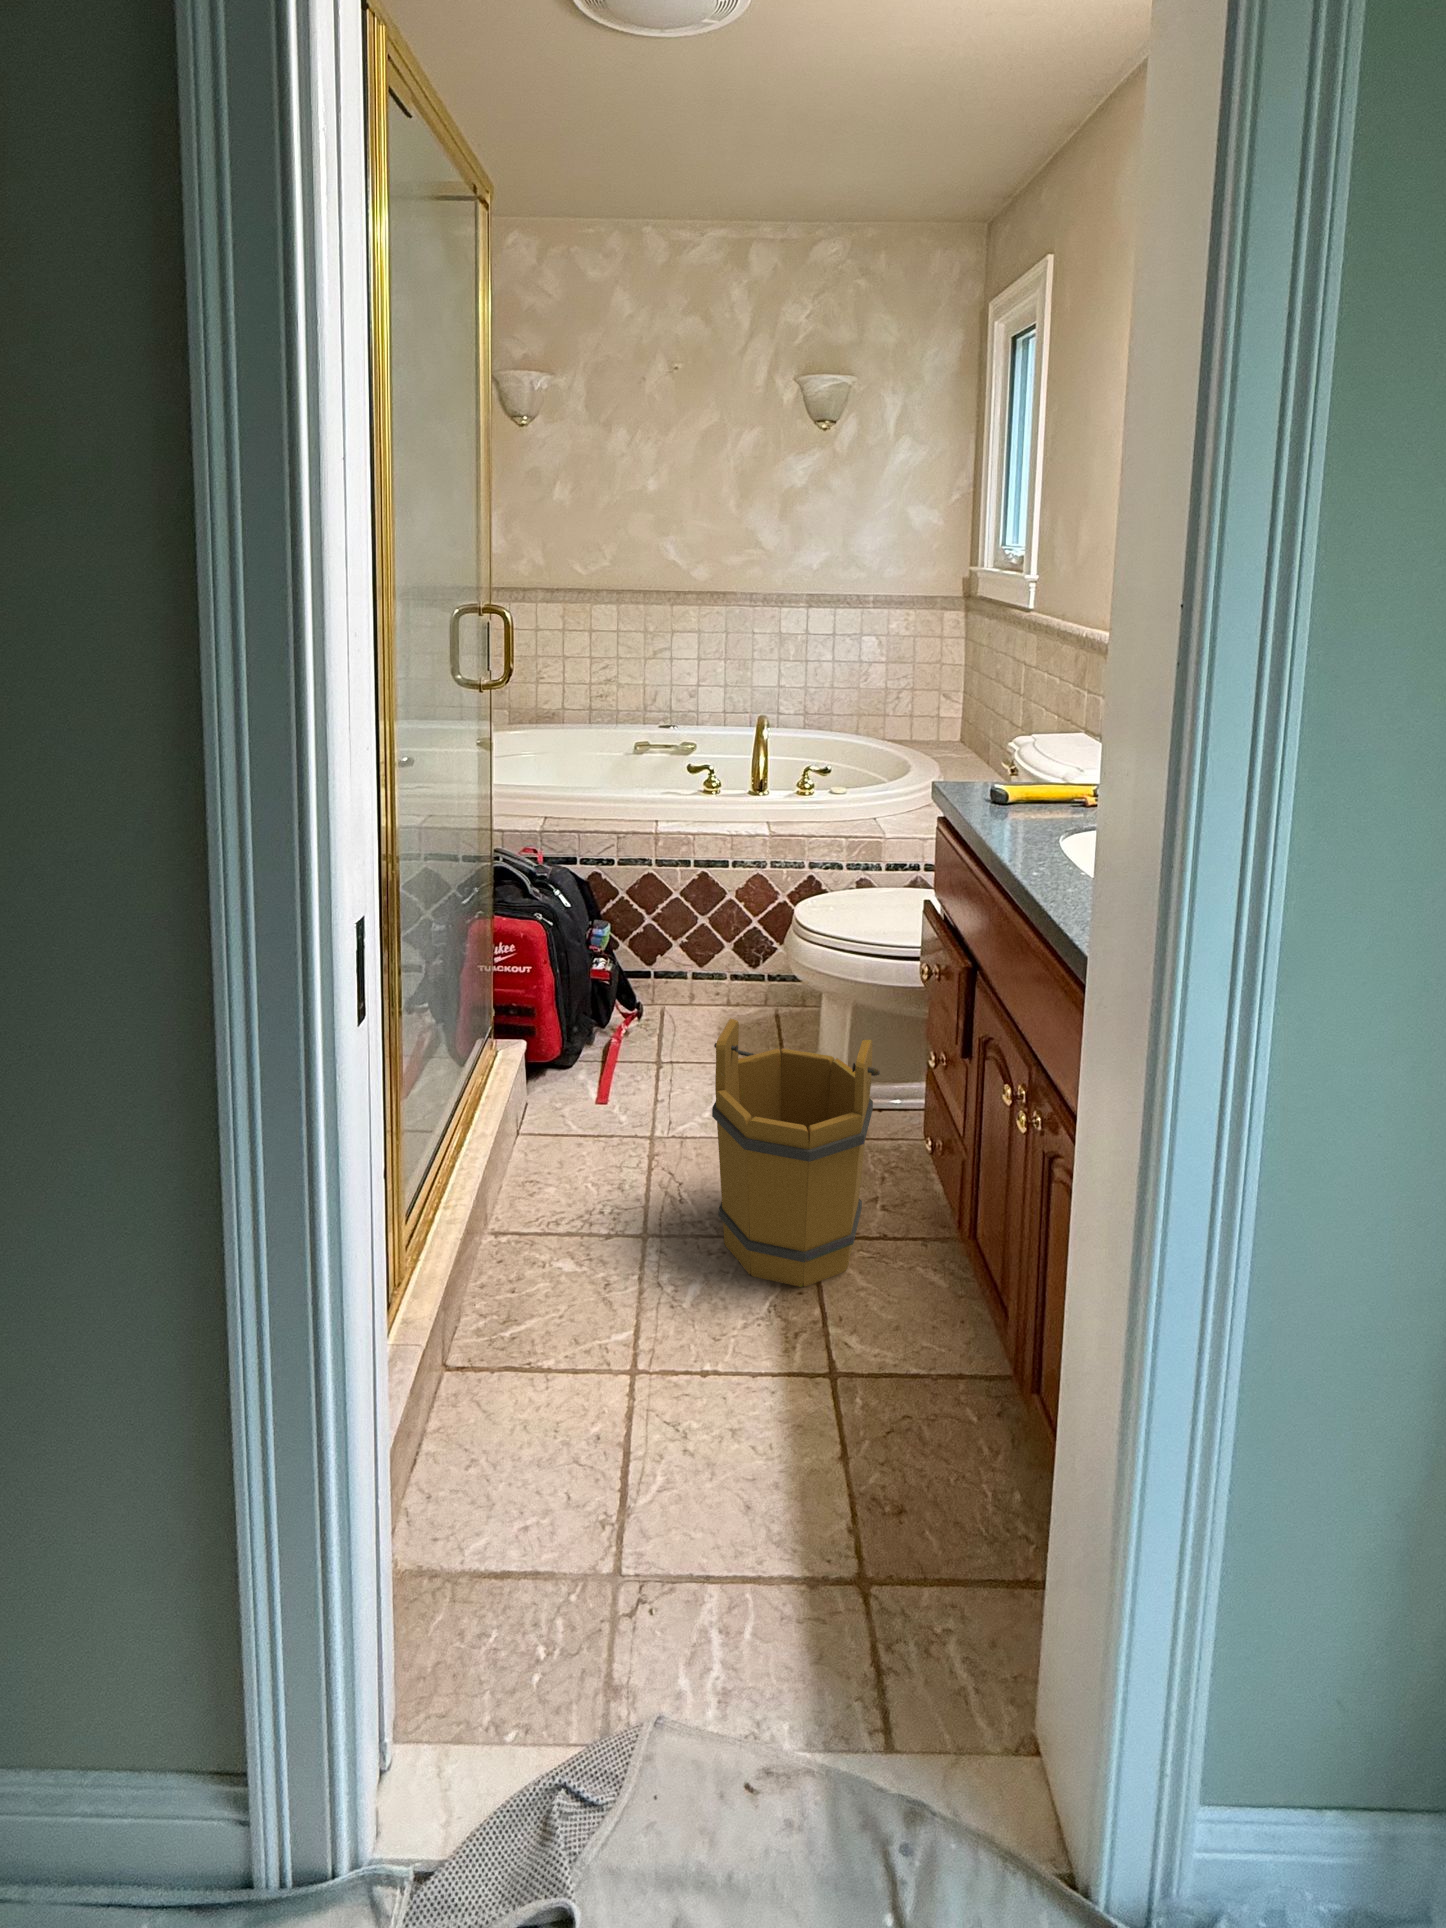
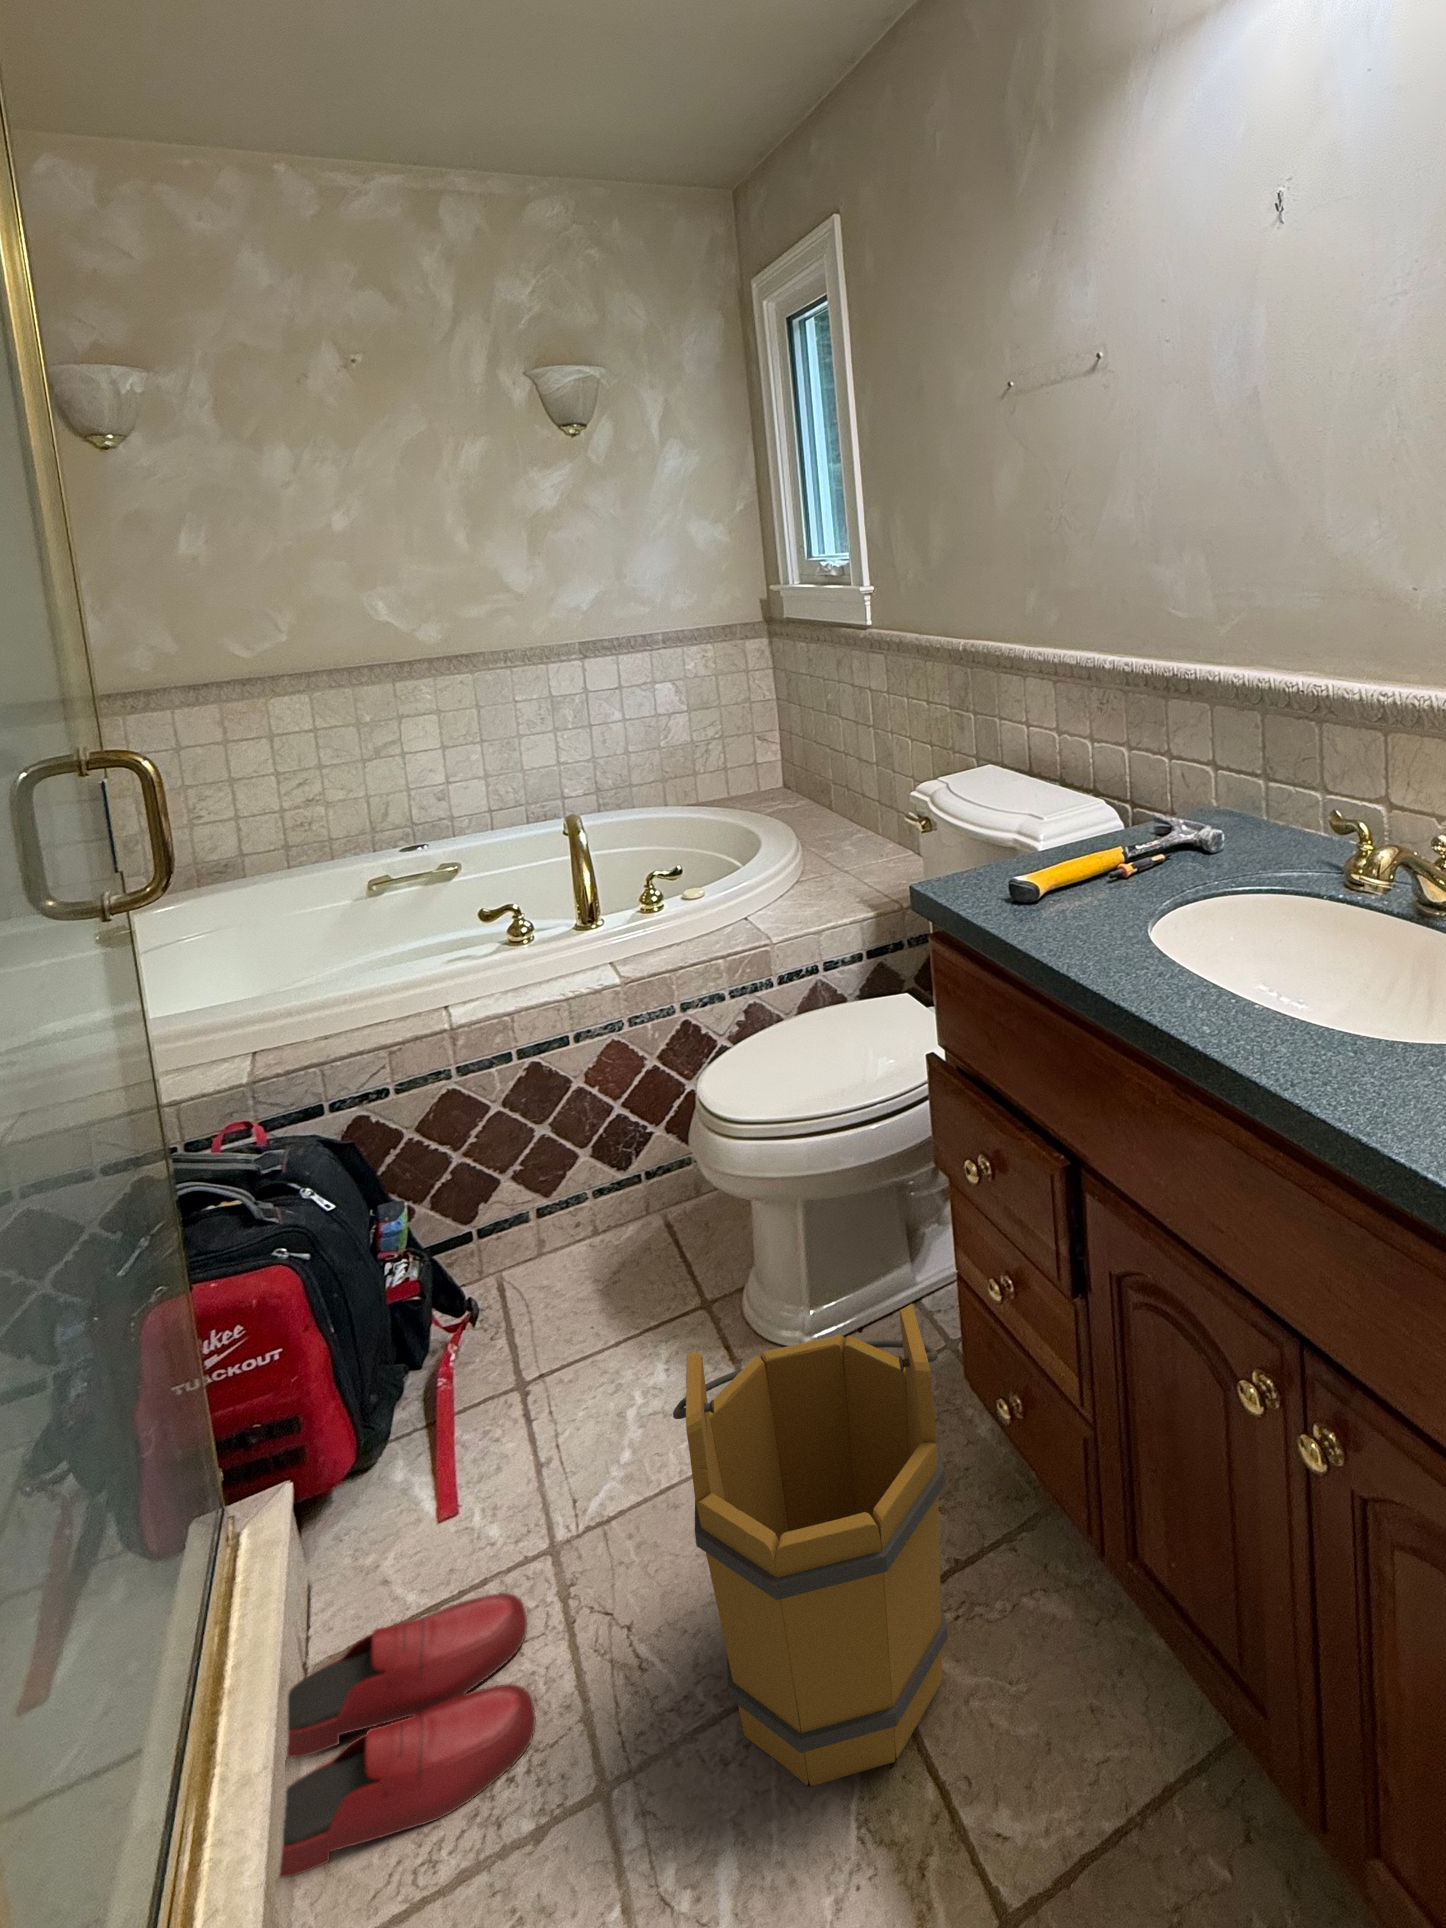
slippers: none [483,1122,628,1210] -> present [279,1593,536,1877]

